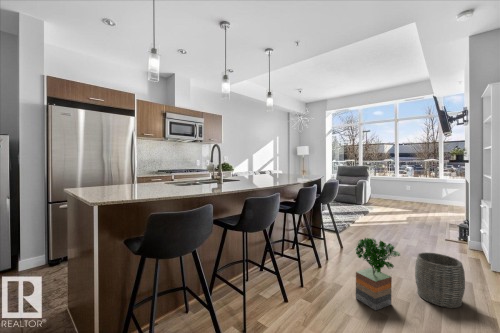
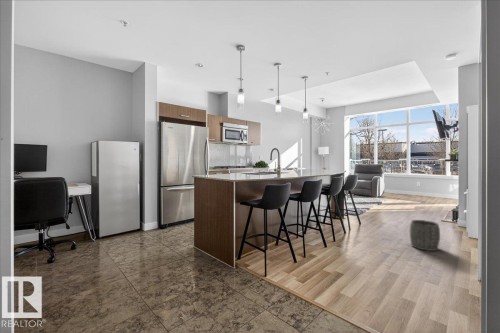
potted tree: present [355,238,400,311] -> none [370,208,399,251]

